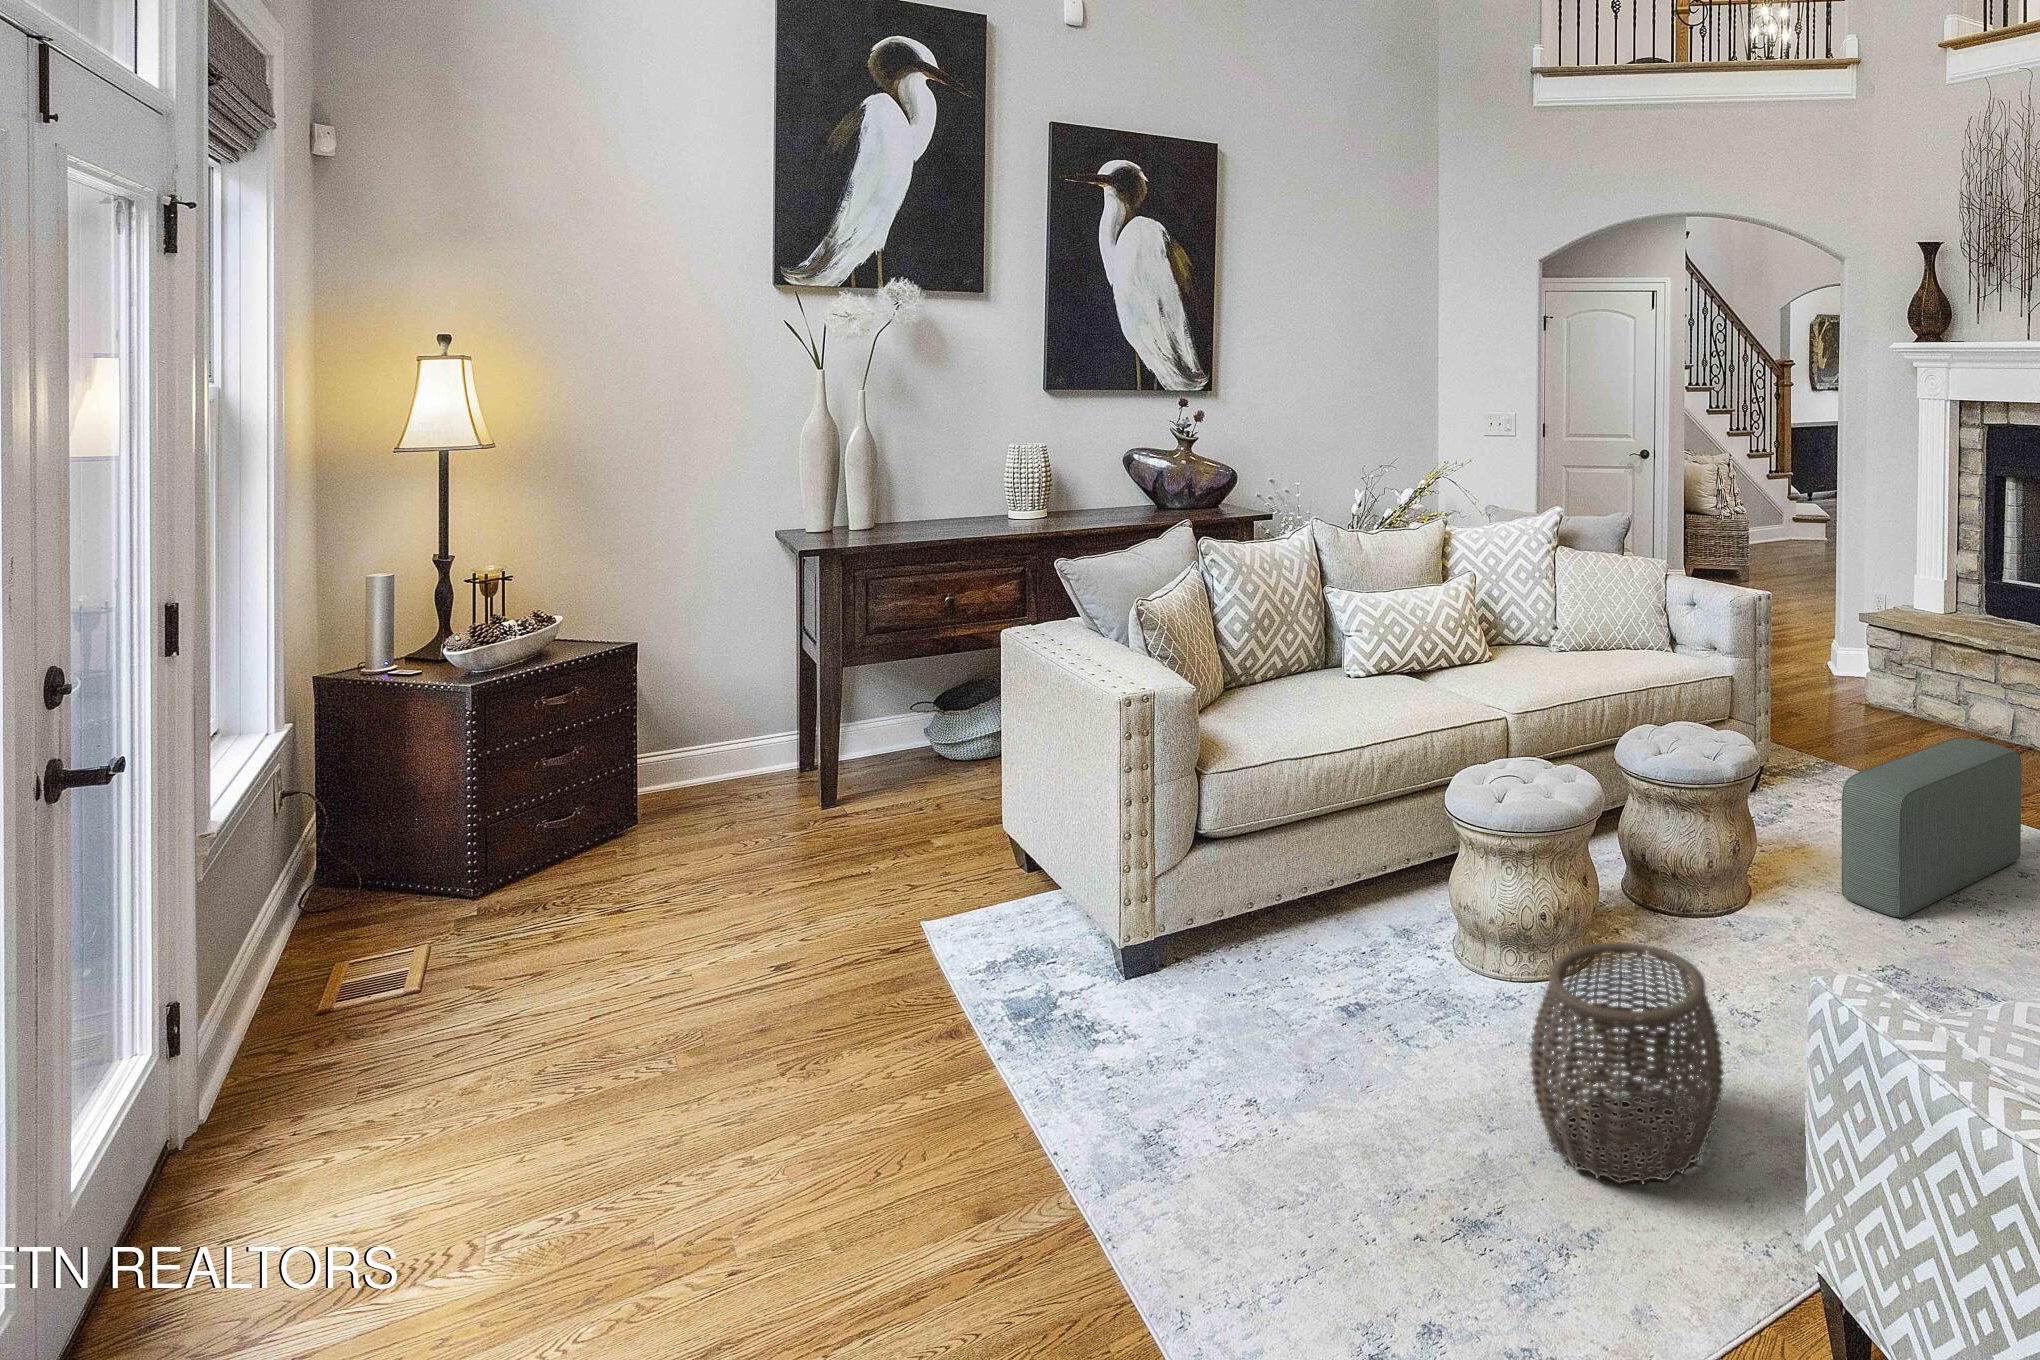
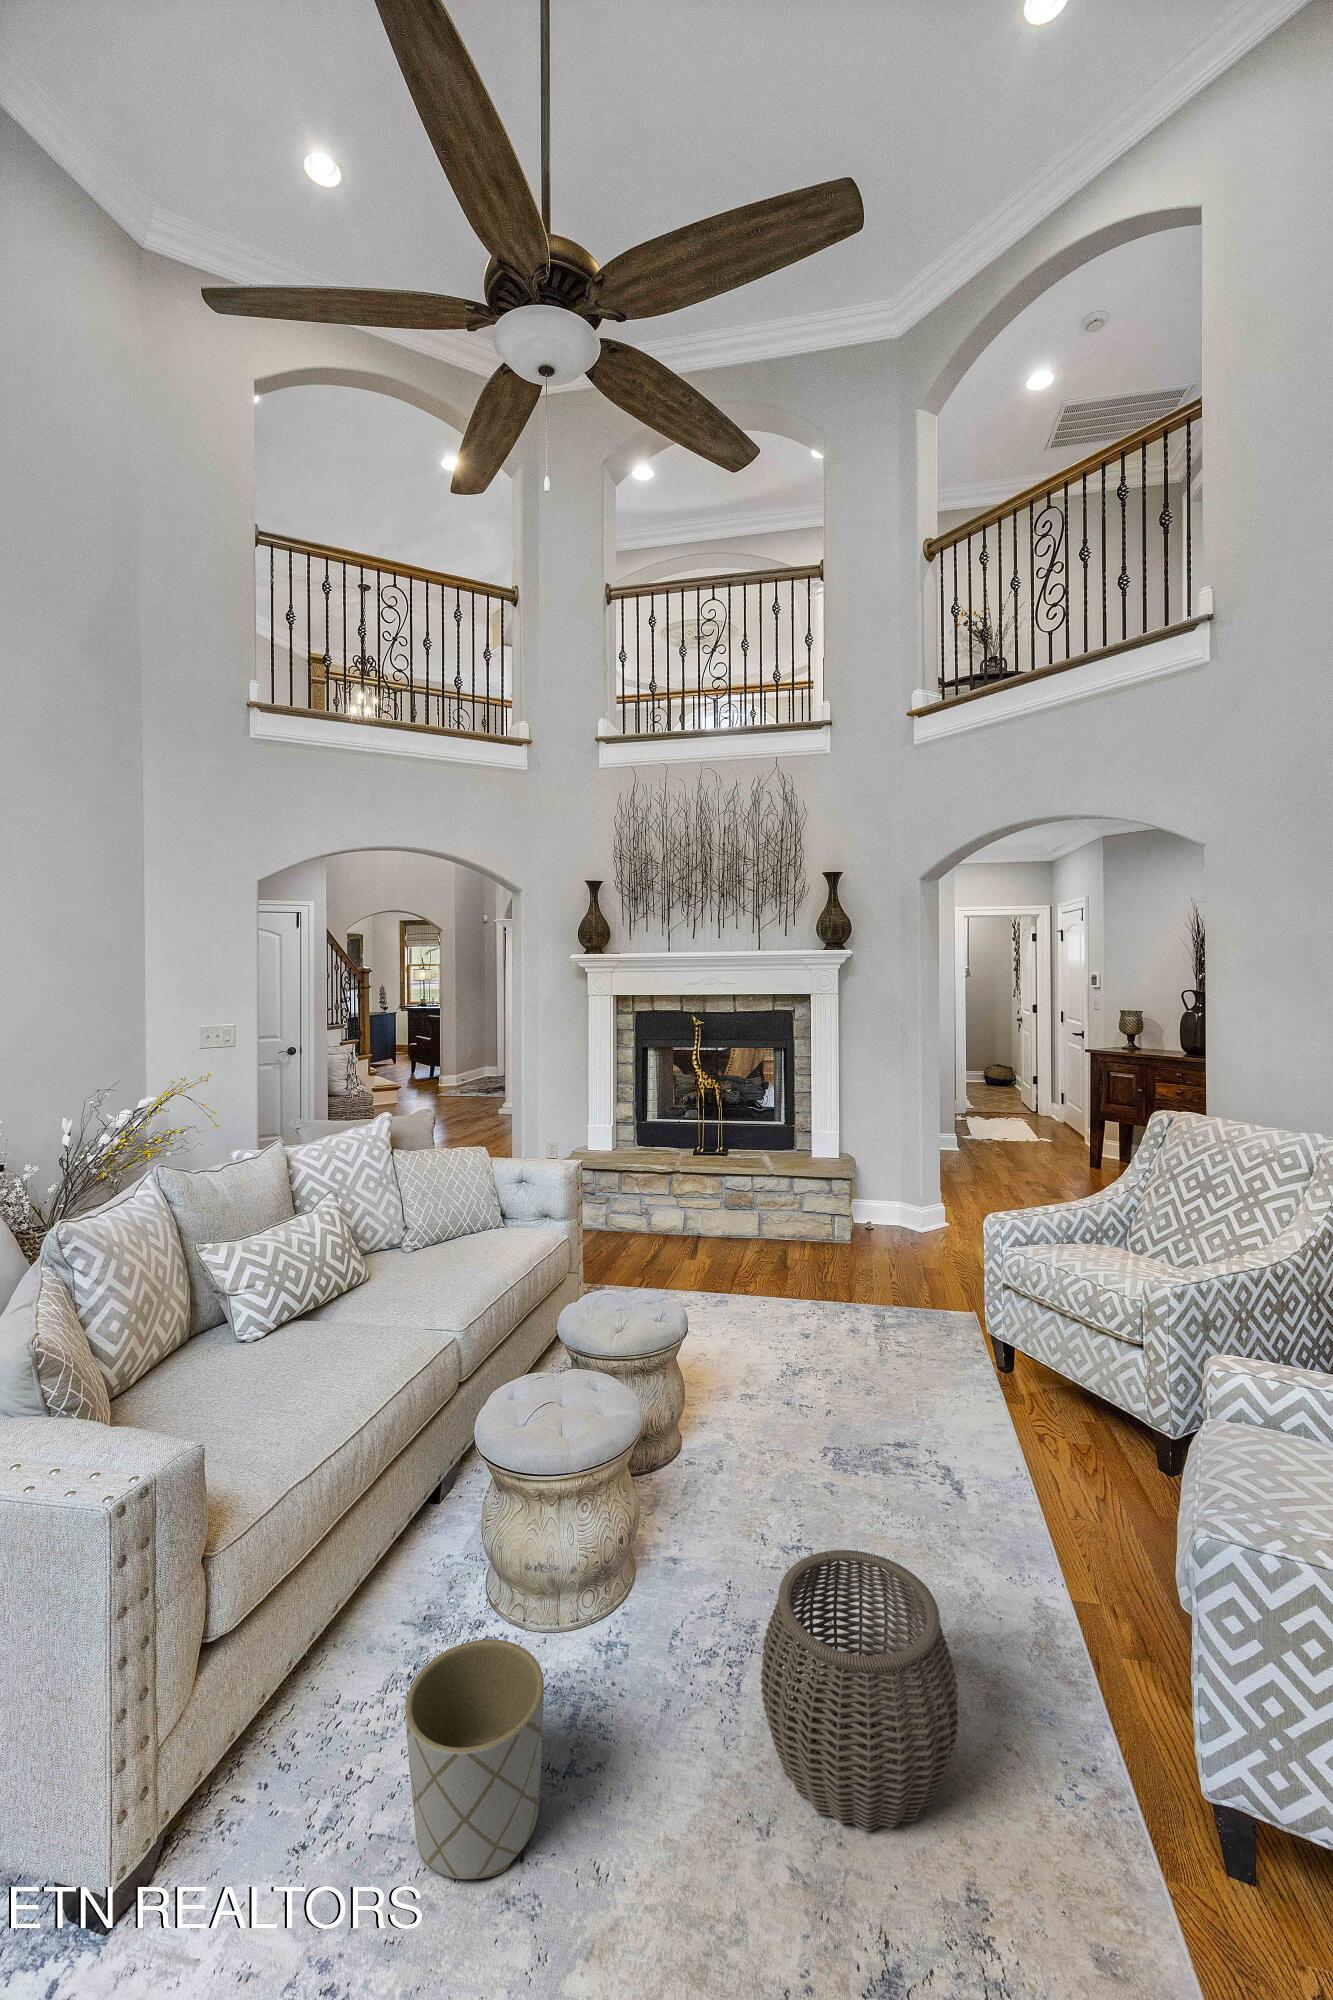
pouf: present [1842,738,2022,918] -> none [724,1250,790,1409]
planter: none [1272,905,1382,1065] -> present [405,1639,544,1879]

